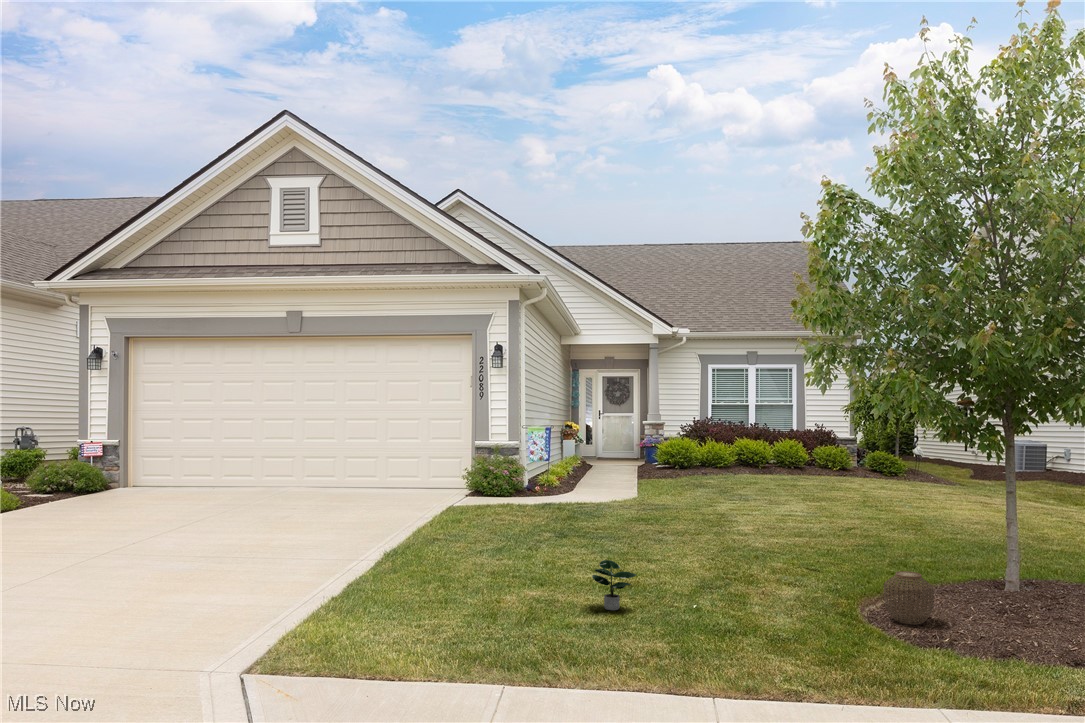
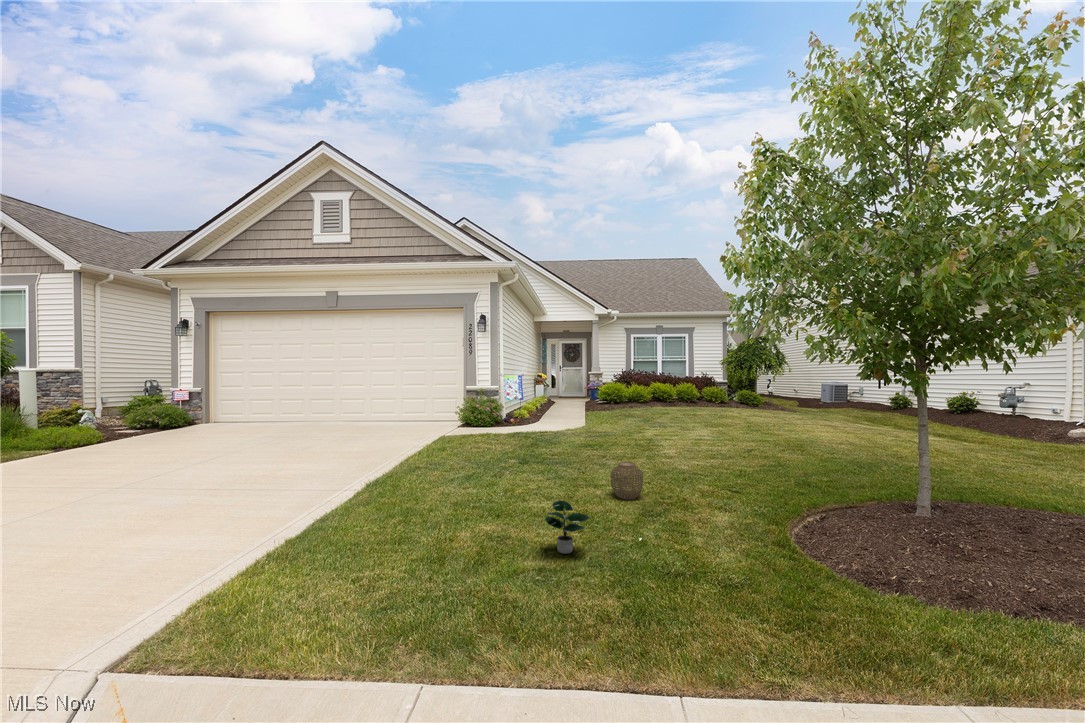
woven basket: present [884,571,934,625] -> present [611,462,643,499]

